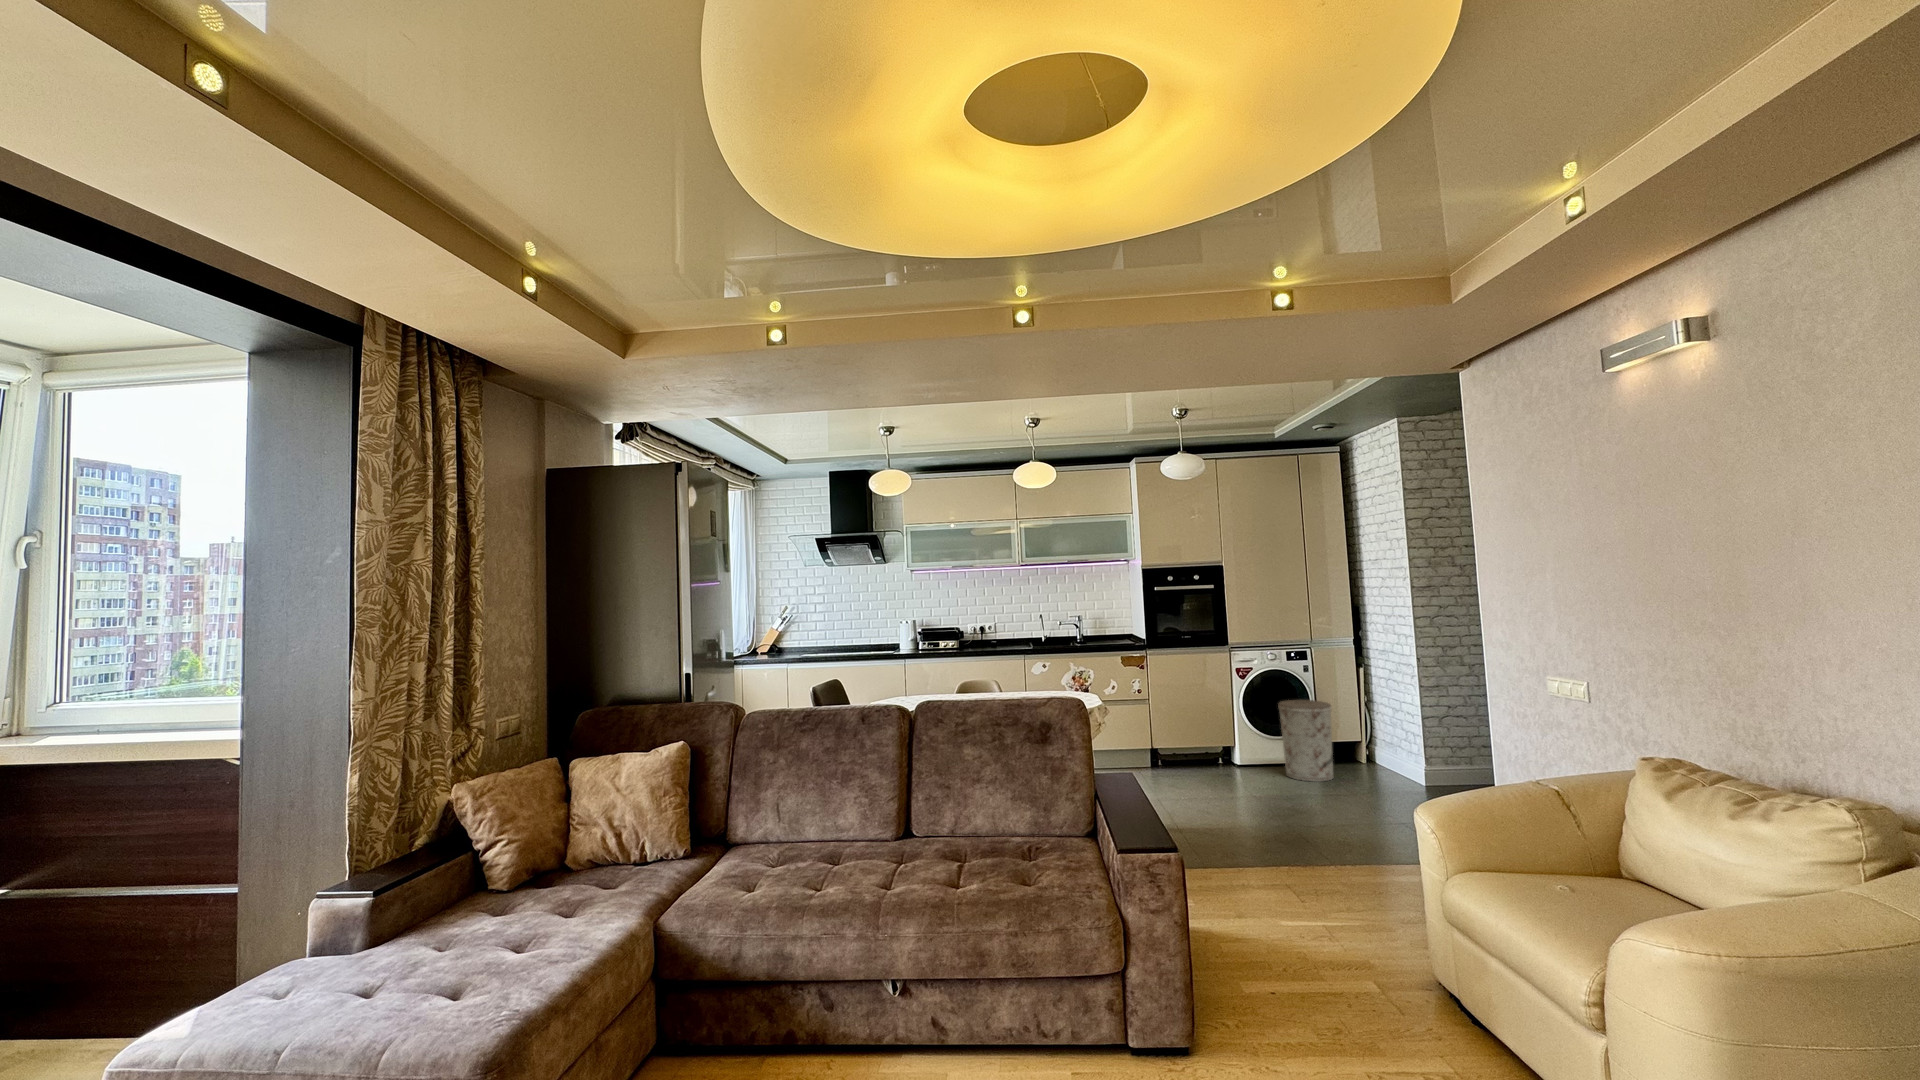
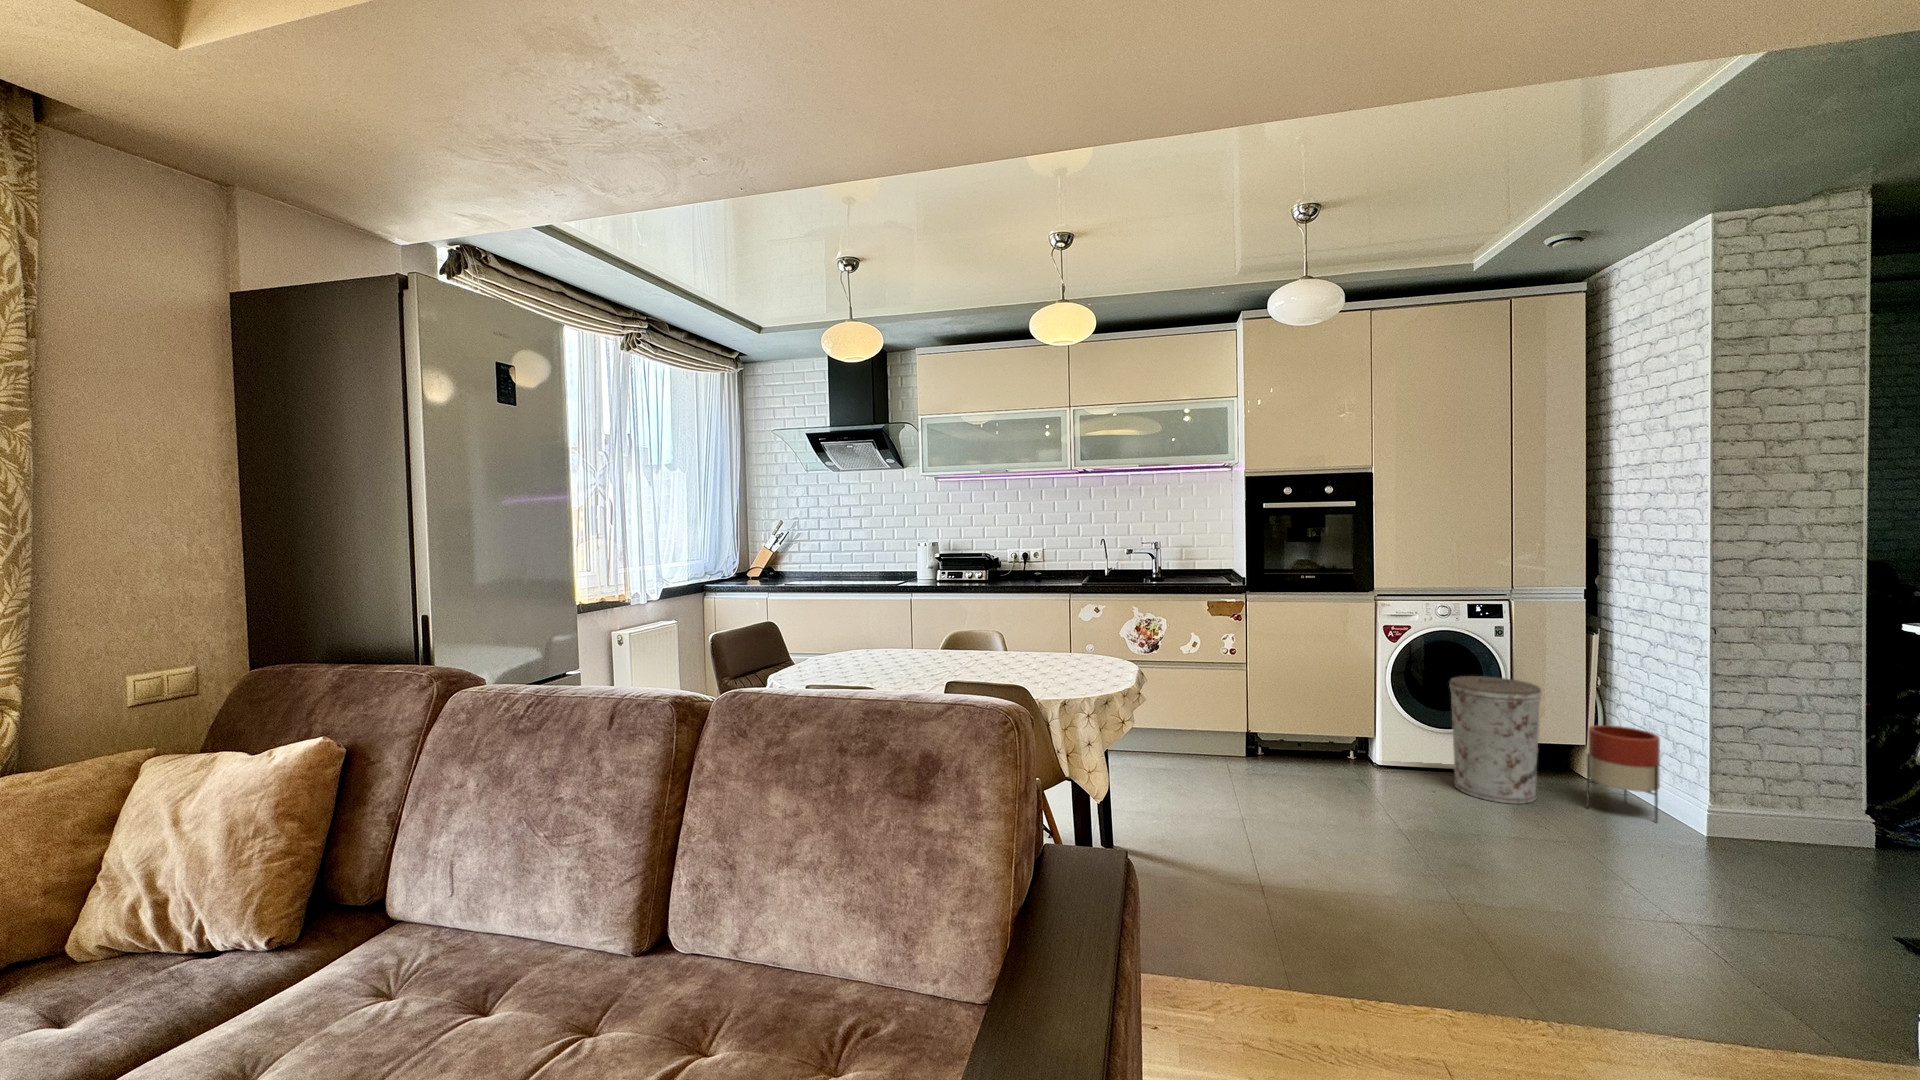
planter: none [1359,726,1400,785] -> present [1587,725,1660,822]

